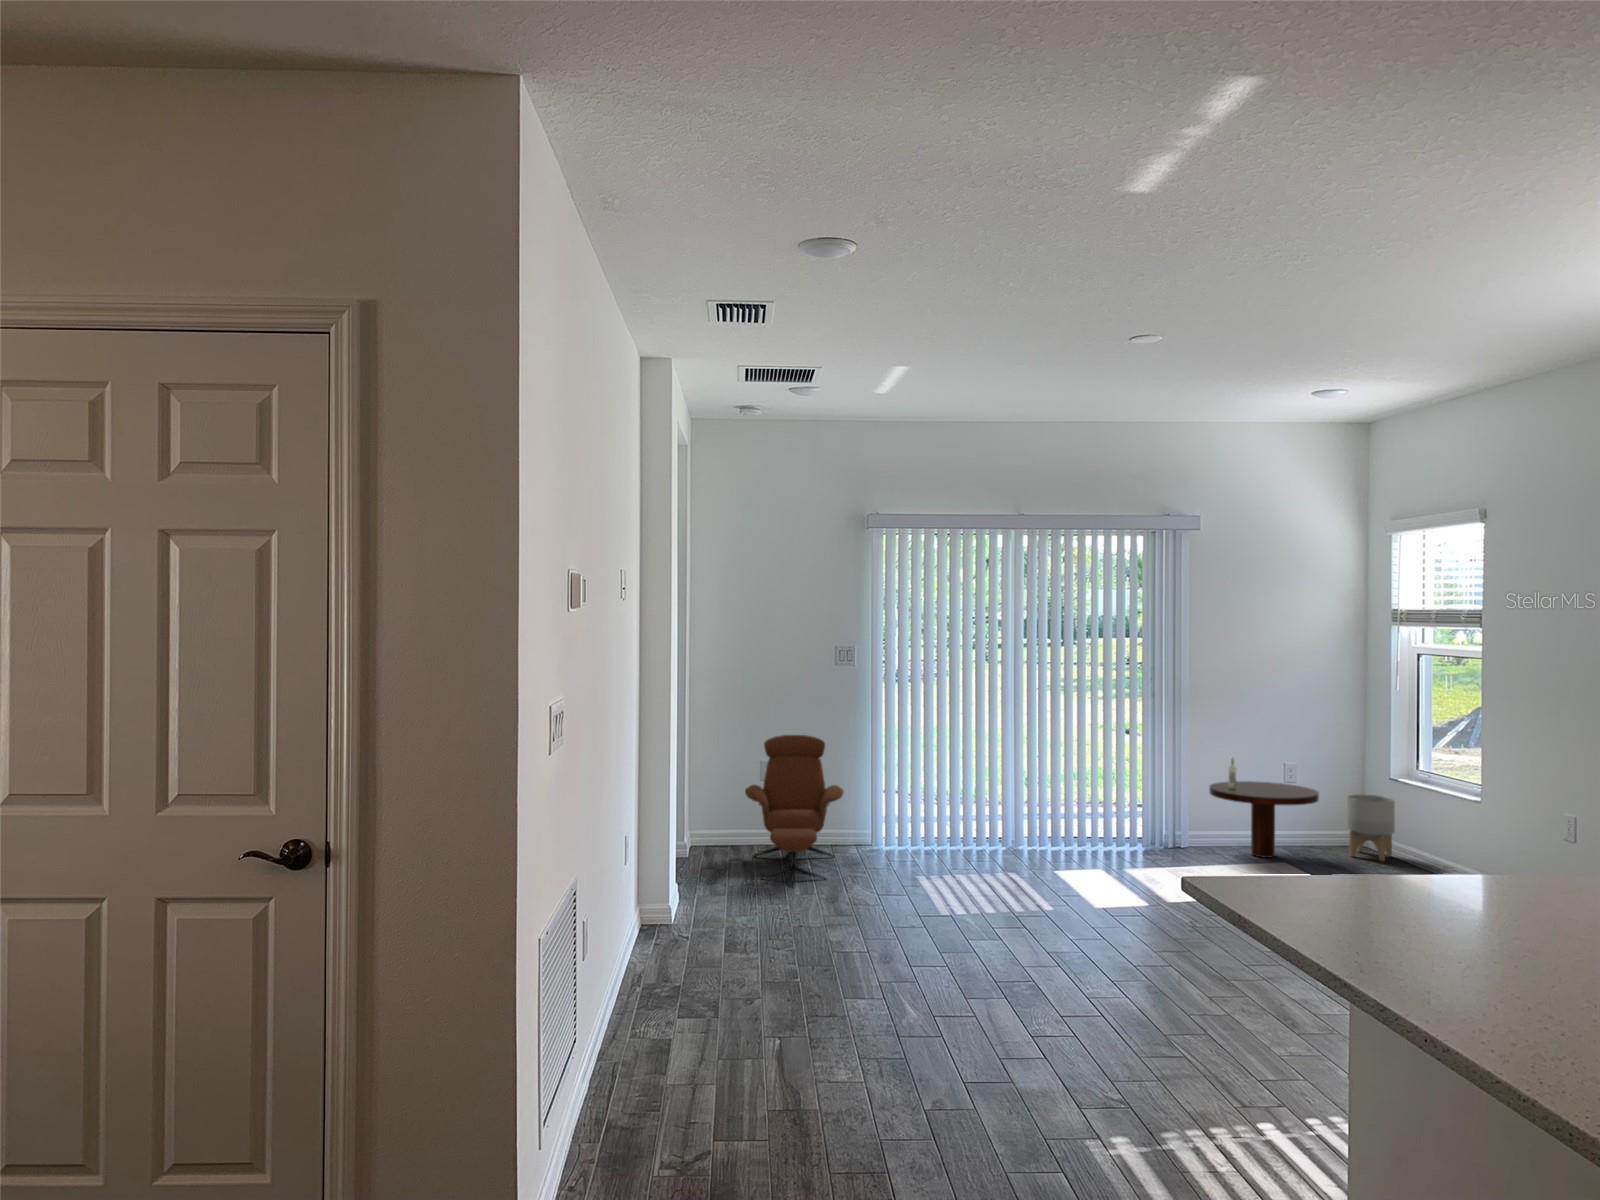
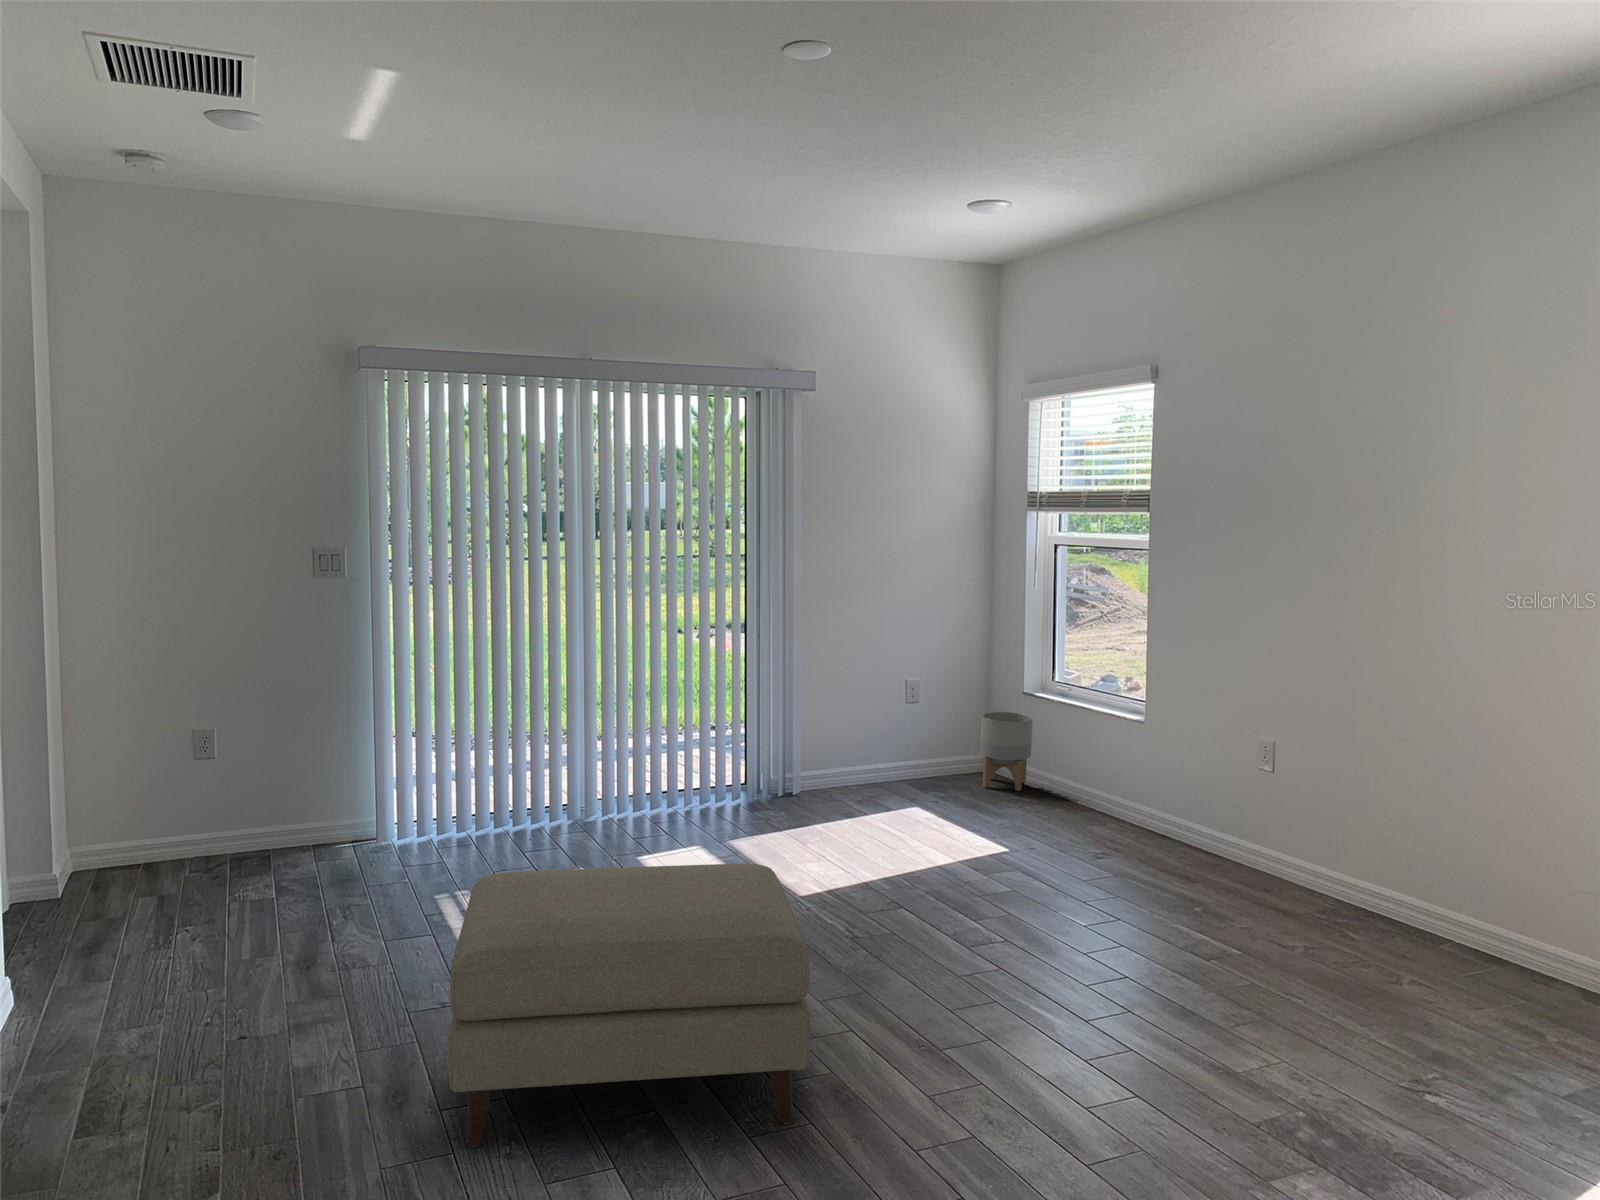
lounge chair: present [745,735,843,887] -> none [156,681,328,941]
coffee table: present [1209,757,1319,858] -> none [830,678,957,799]
ottoman: none [906,841,1132,1010] -> present [448,864,810,1147]

